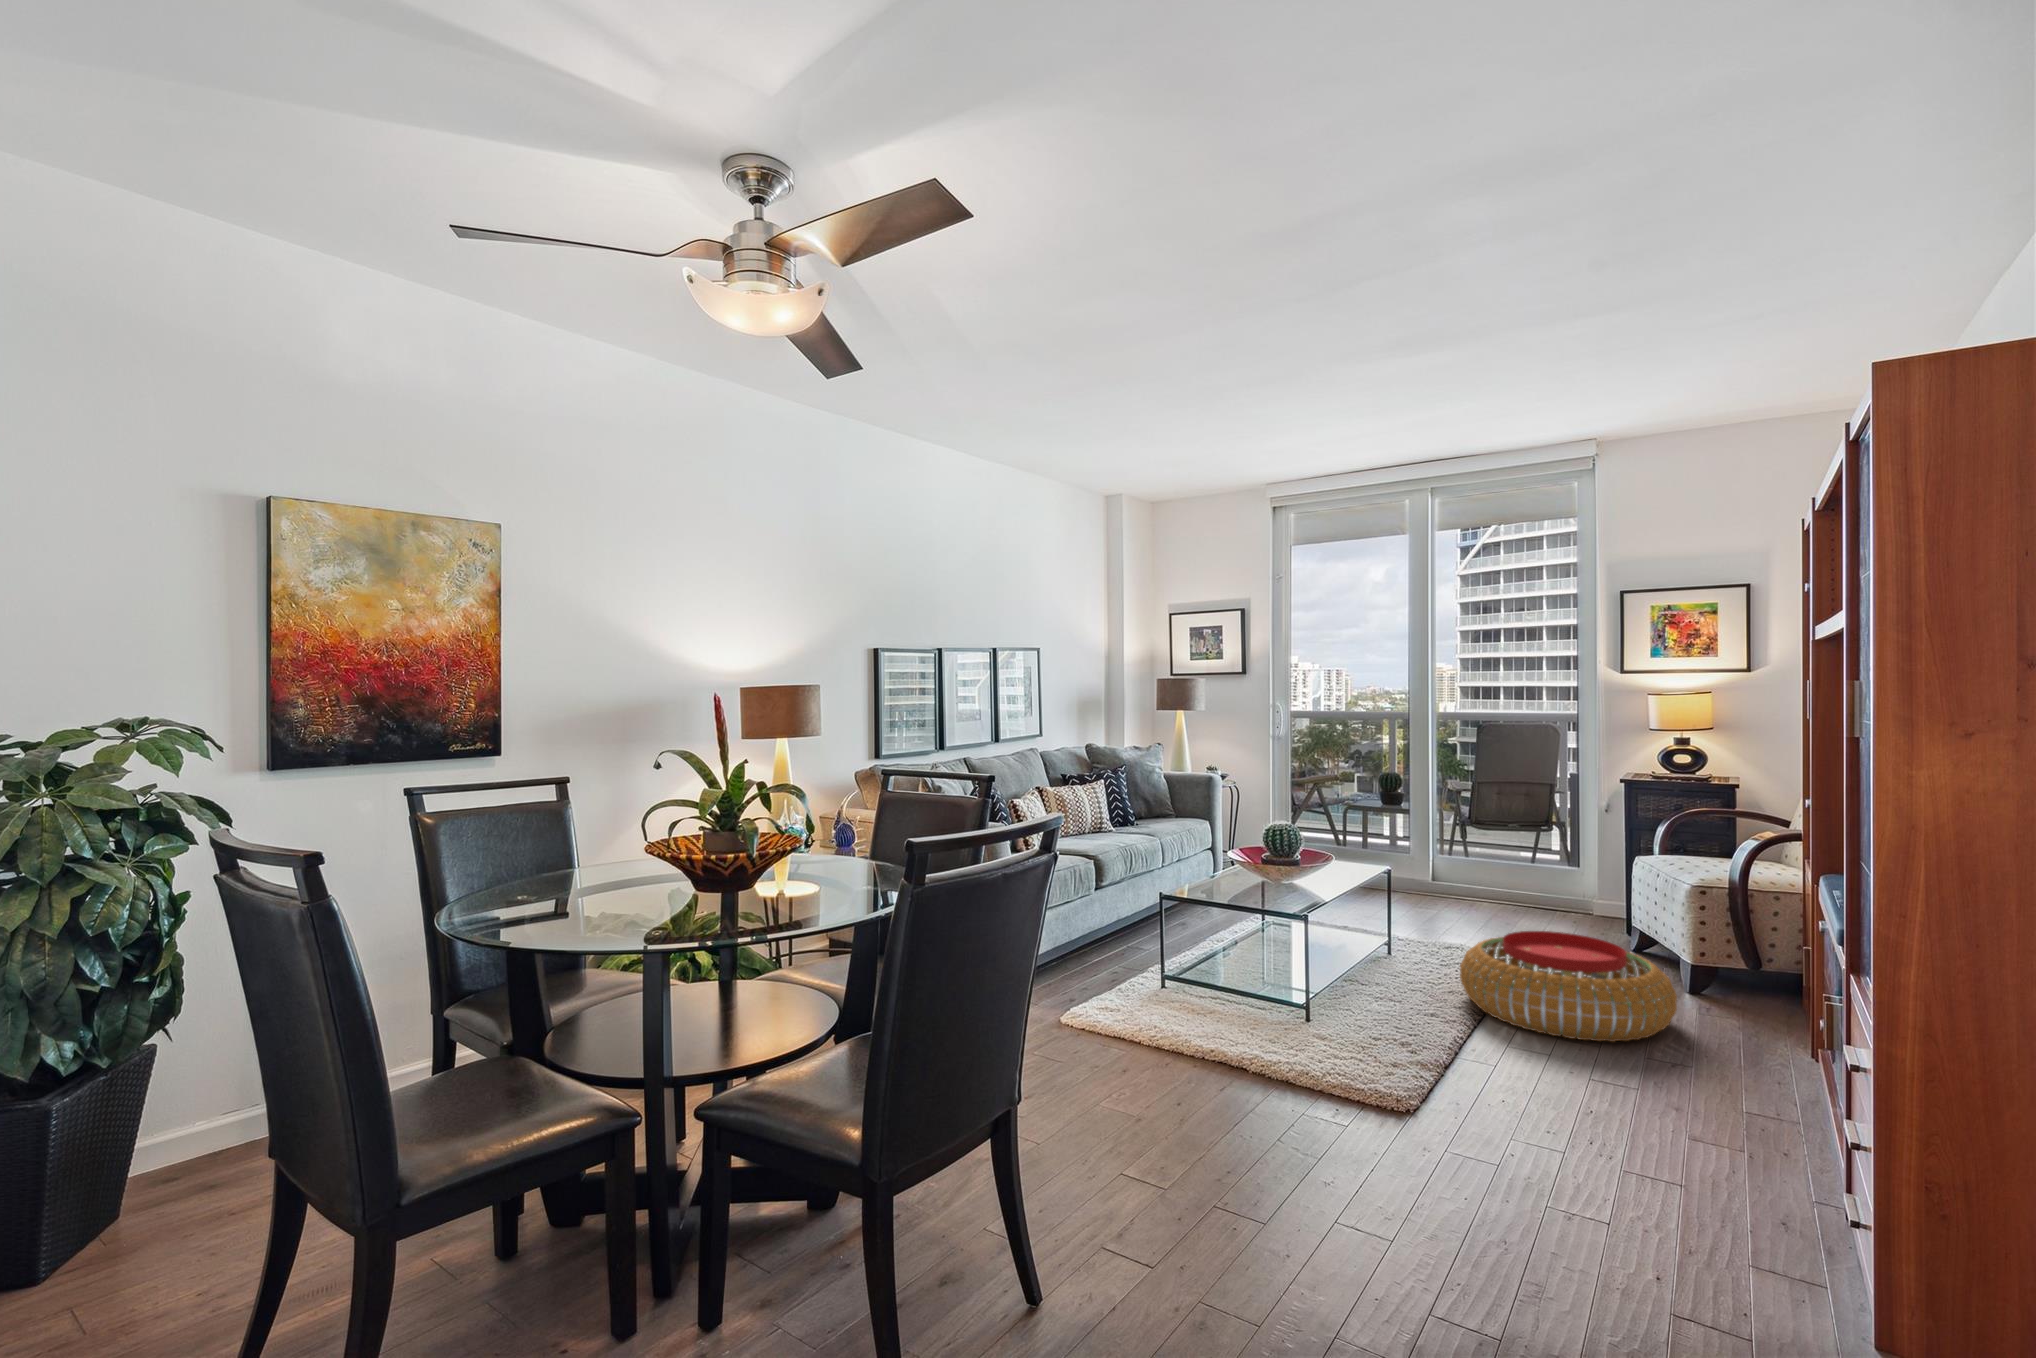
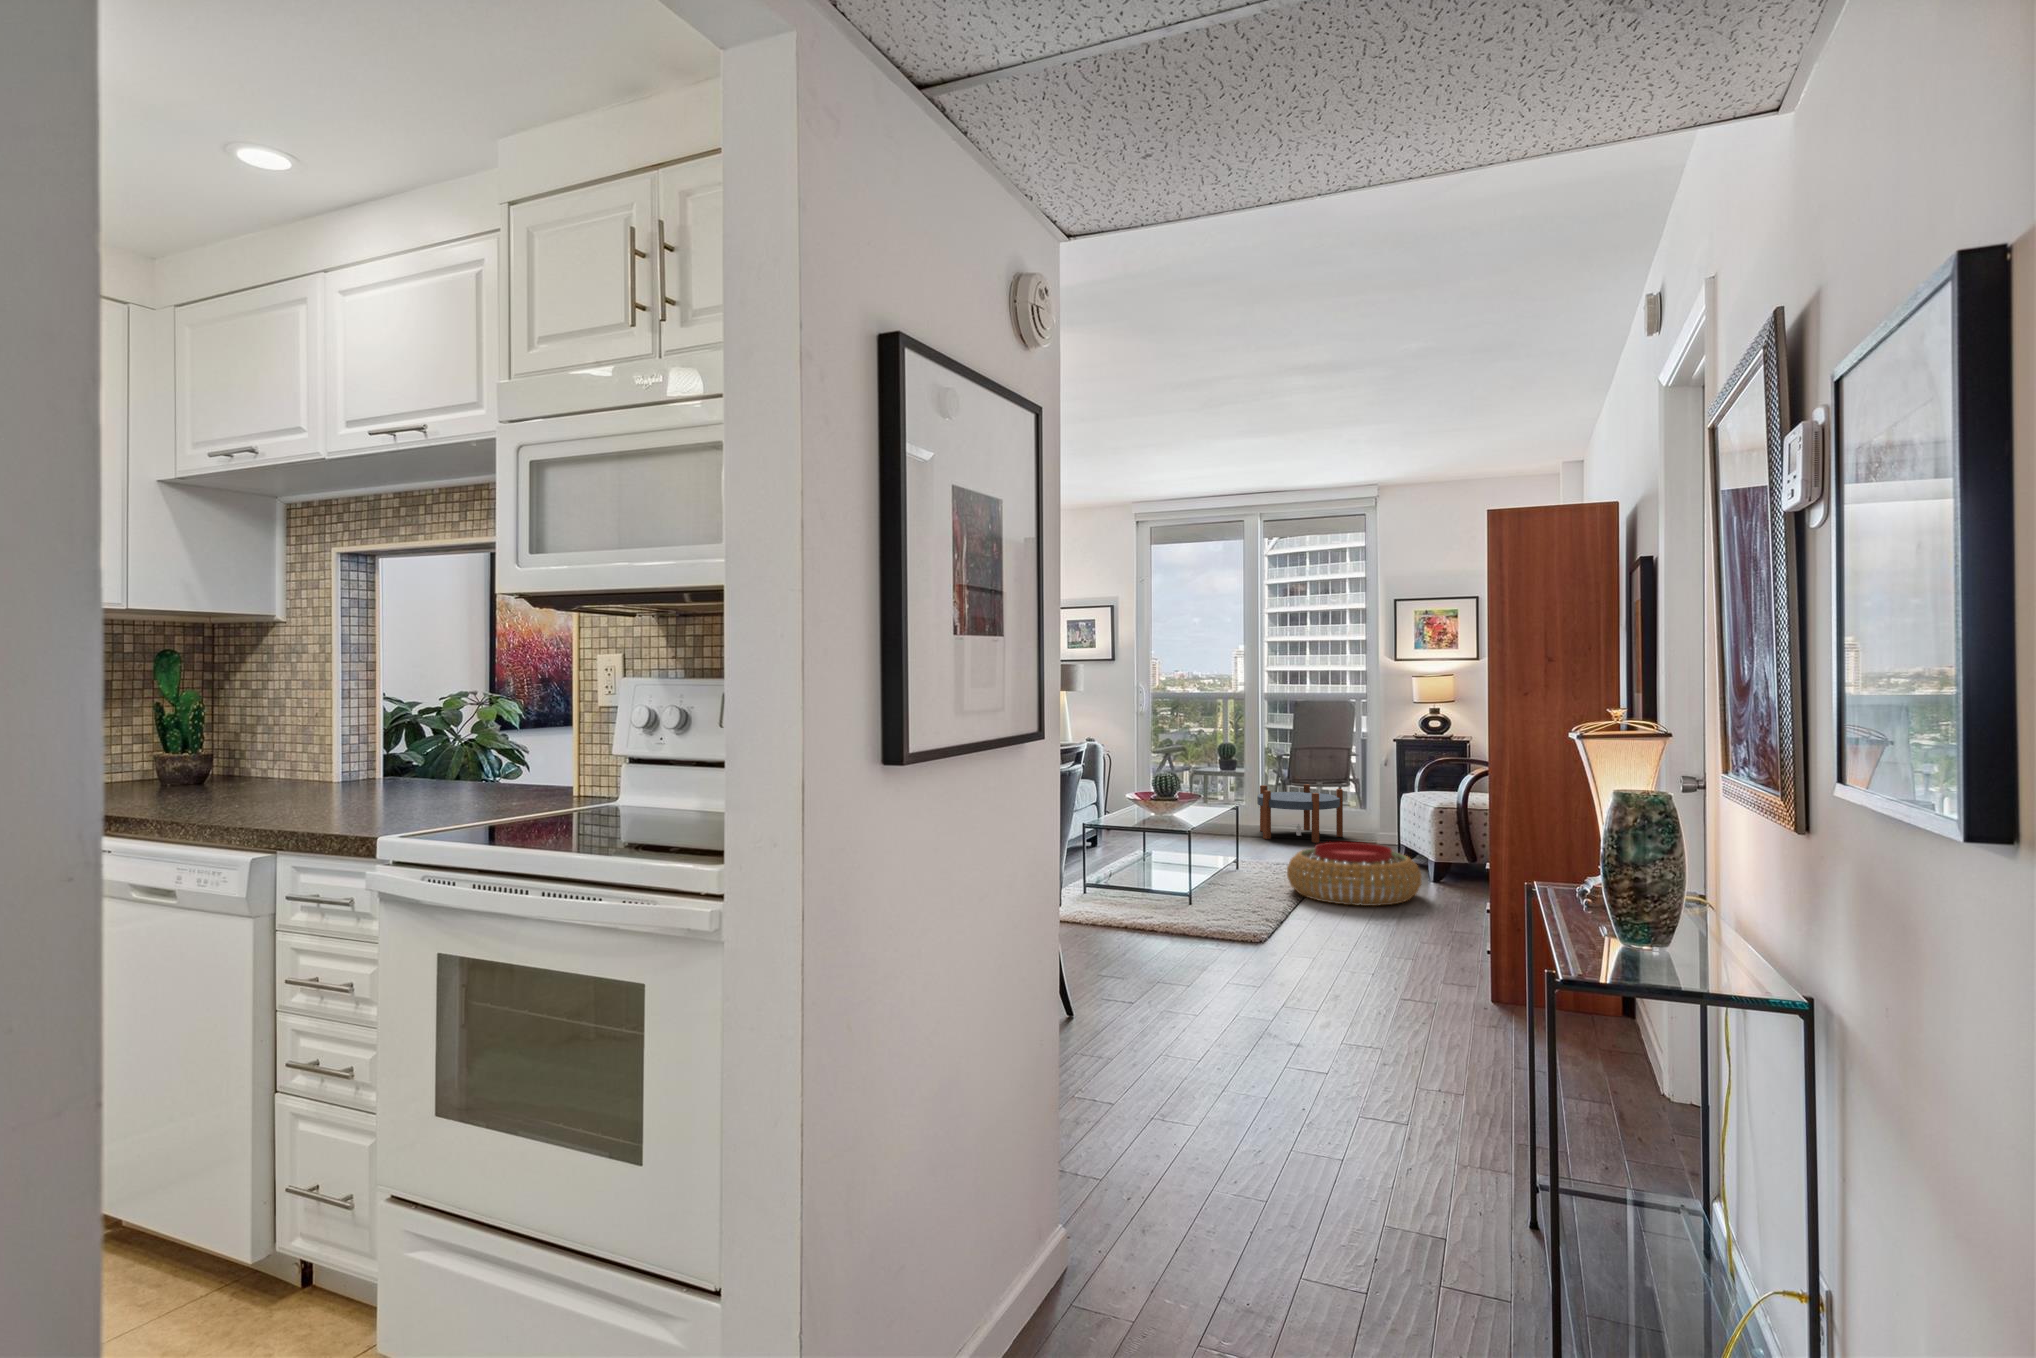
side table: none [1427,829,1546,910] -> present [1257,784,1343,843]

